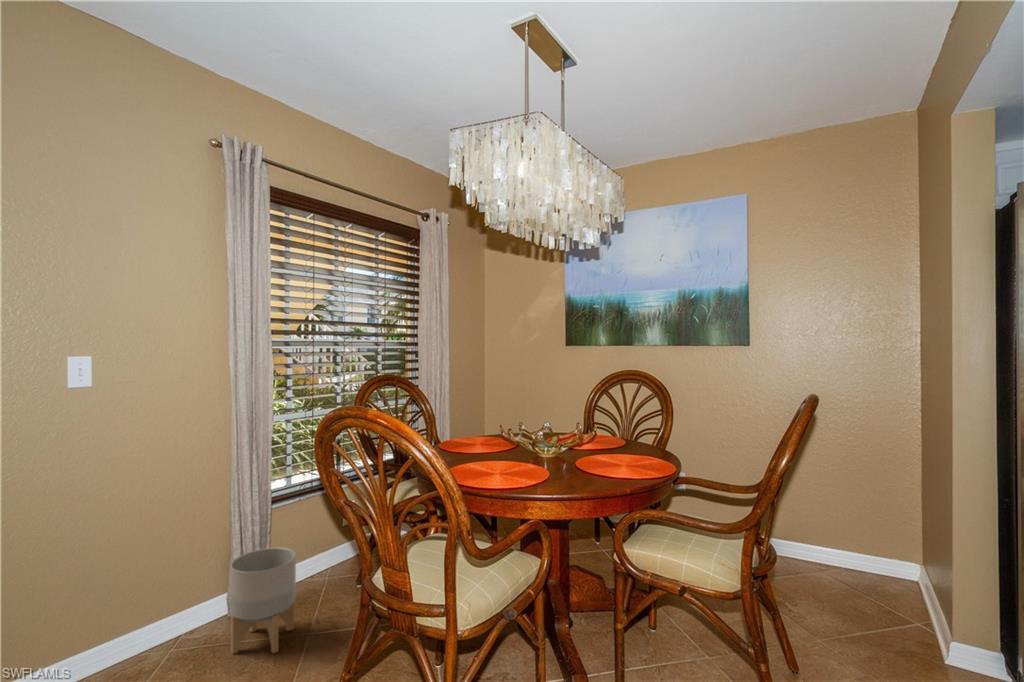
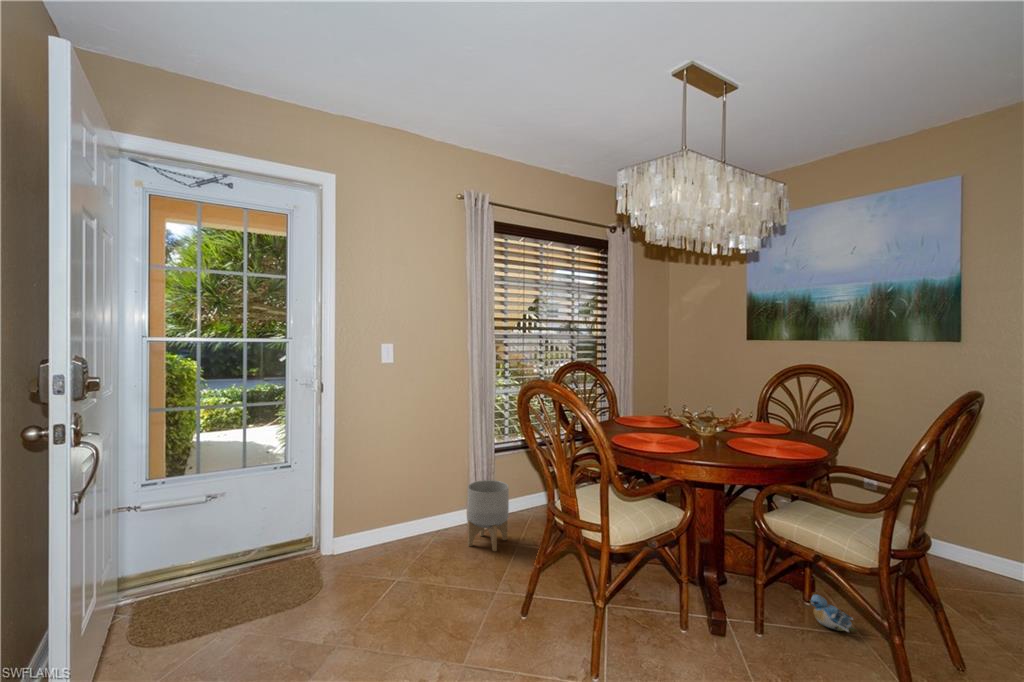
plush toy: none [660,622,706,658] -> present [810,595,857,632]

